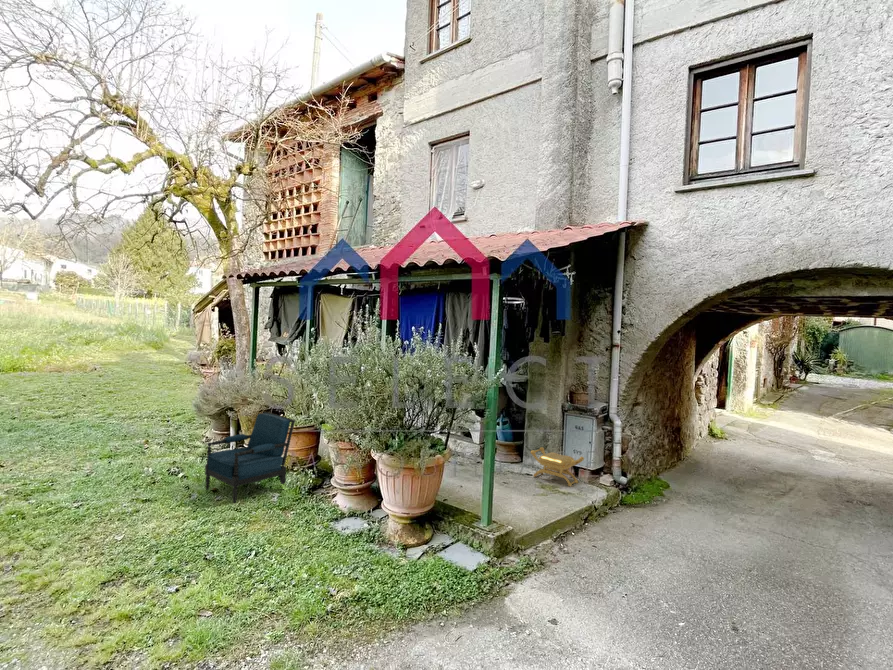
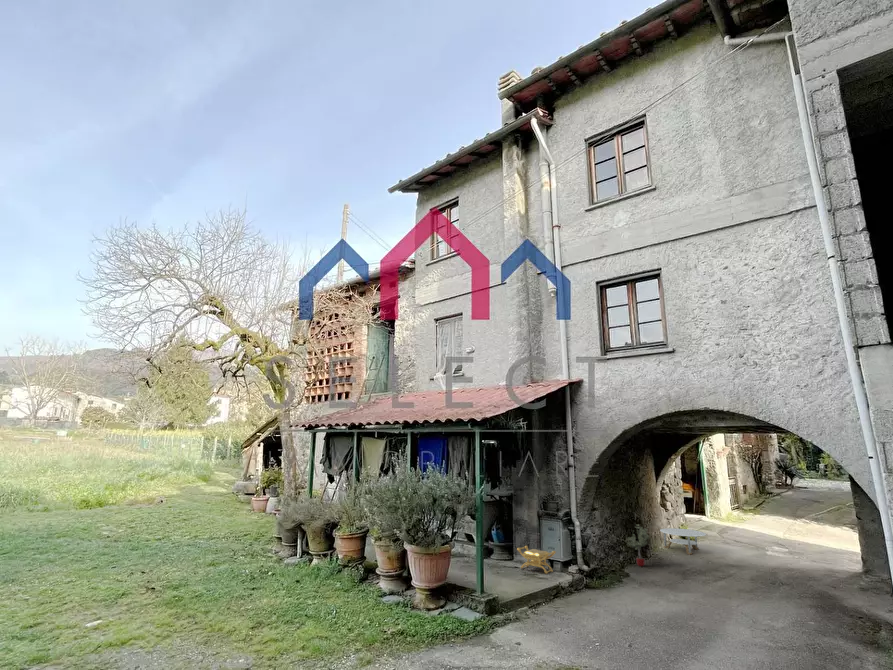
chair: present [205,412,295,503] -> none [286,525,348,590]
potted tree: none [667,423,697,475] -> present [628,525,649,566]
round table: none [696,426,755,459] -> present [660,528,706,555]

